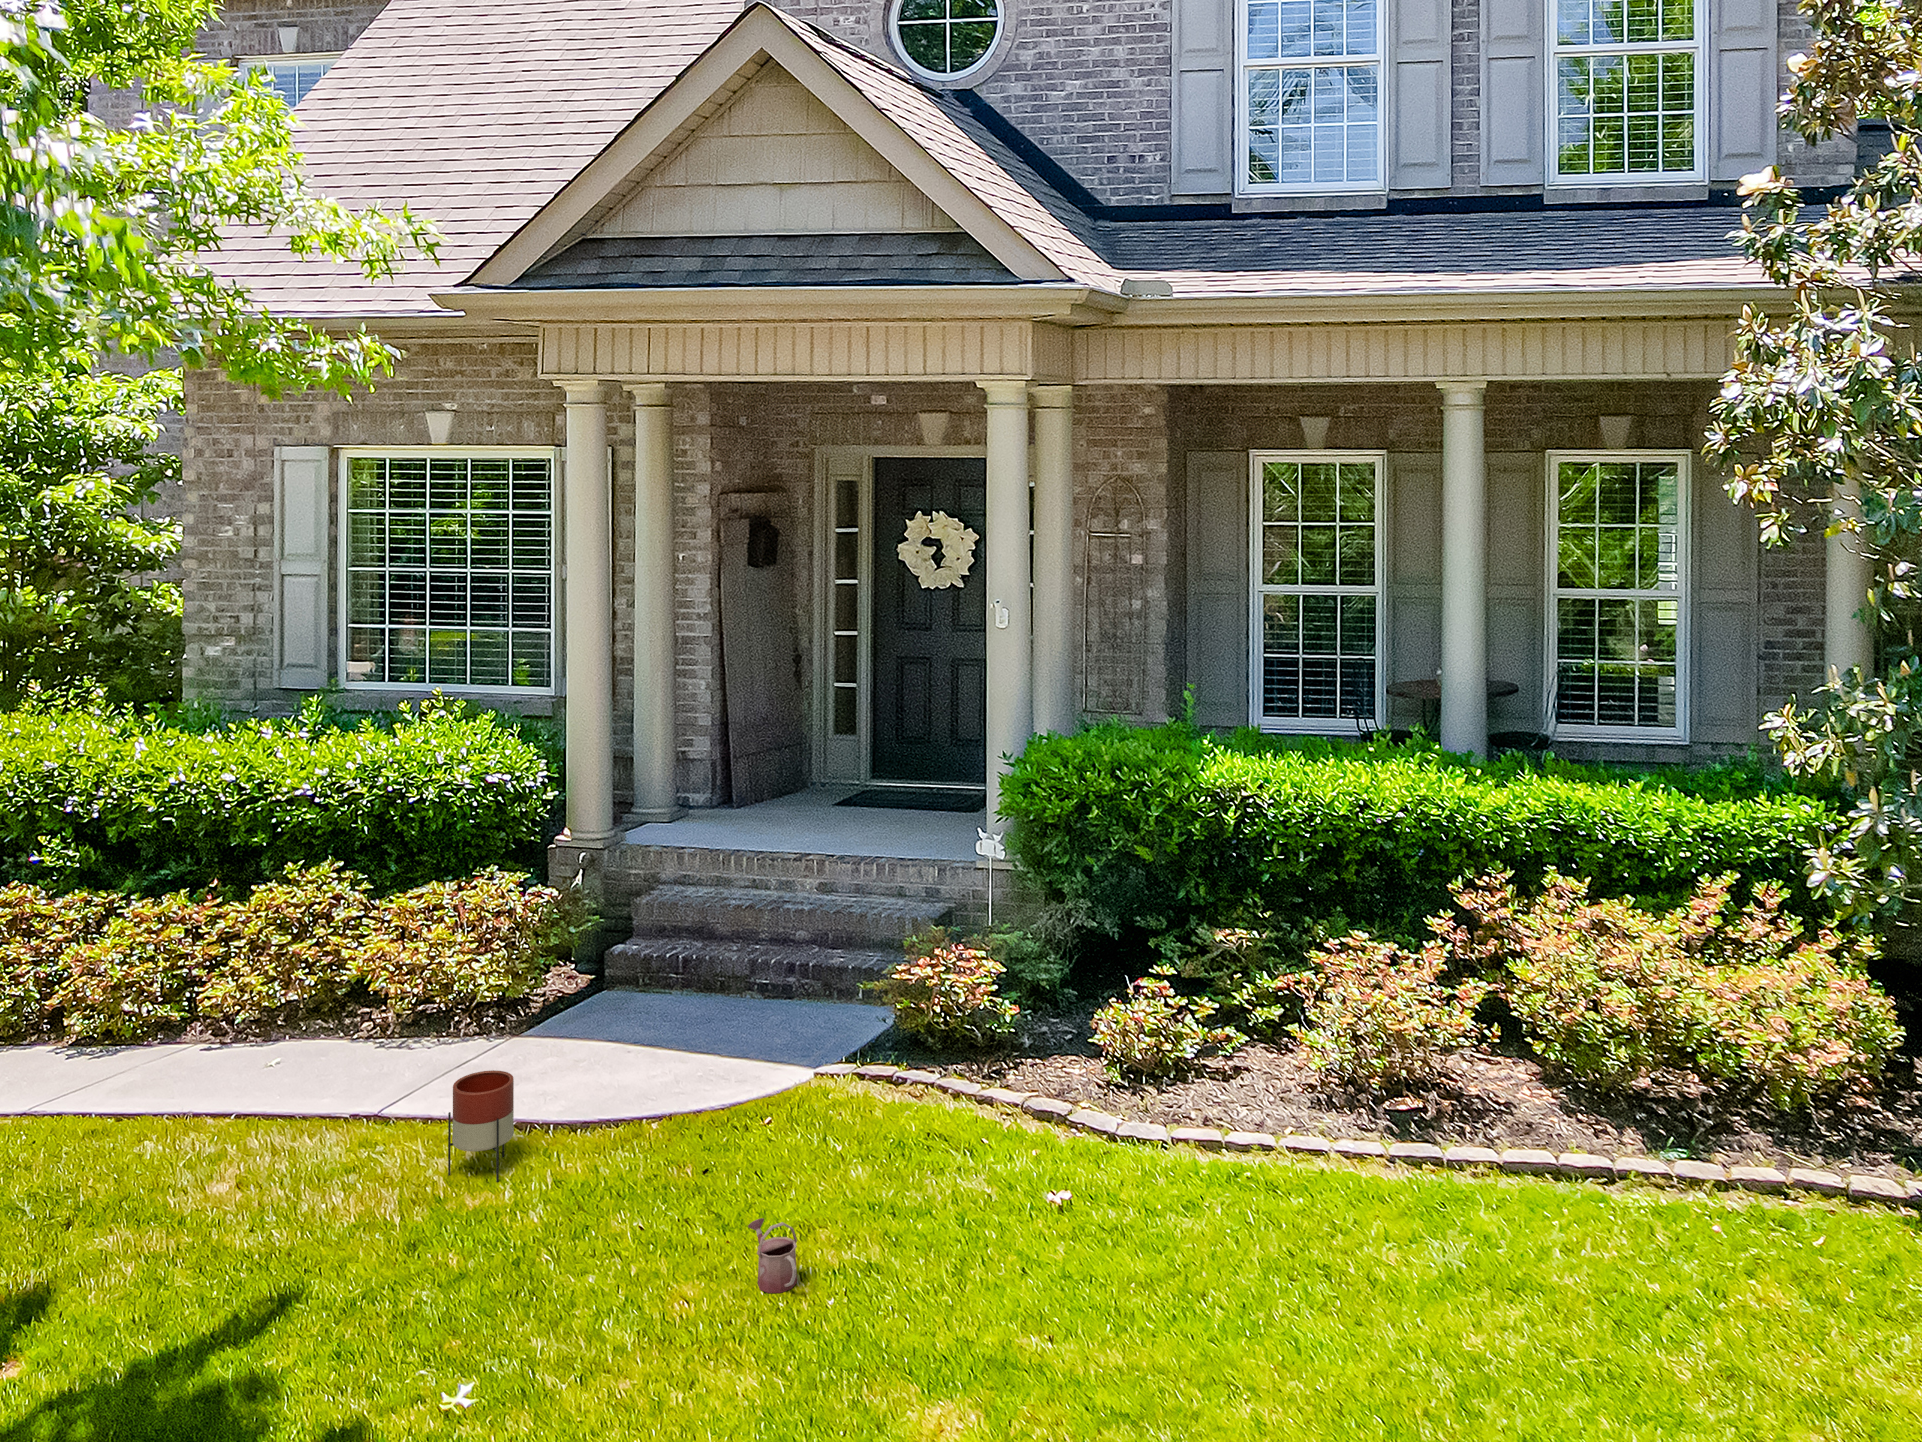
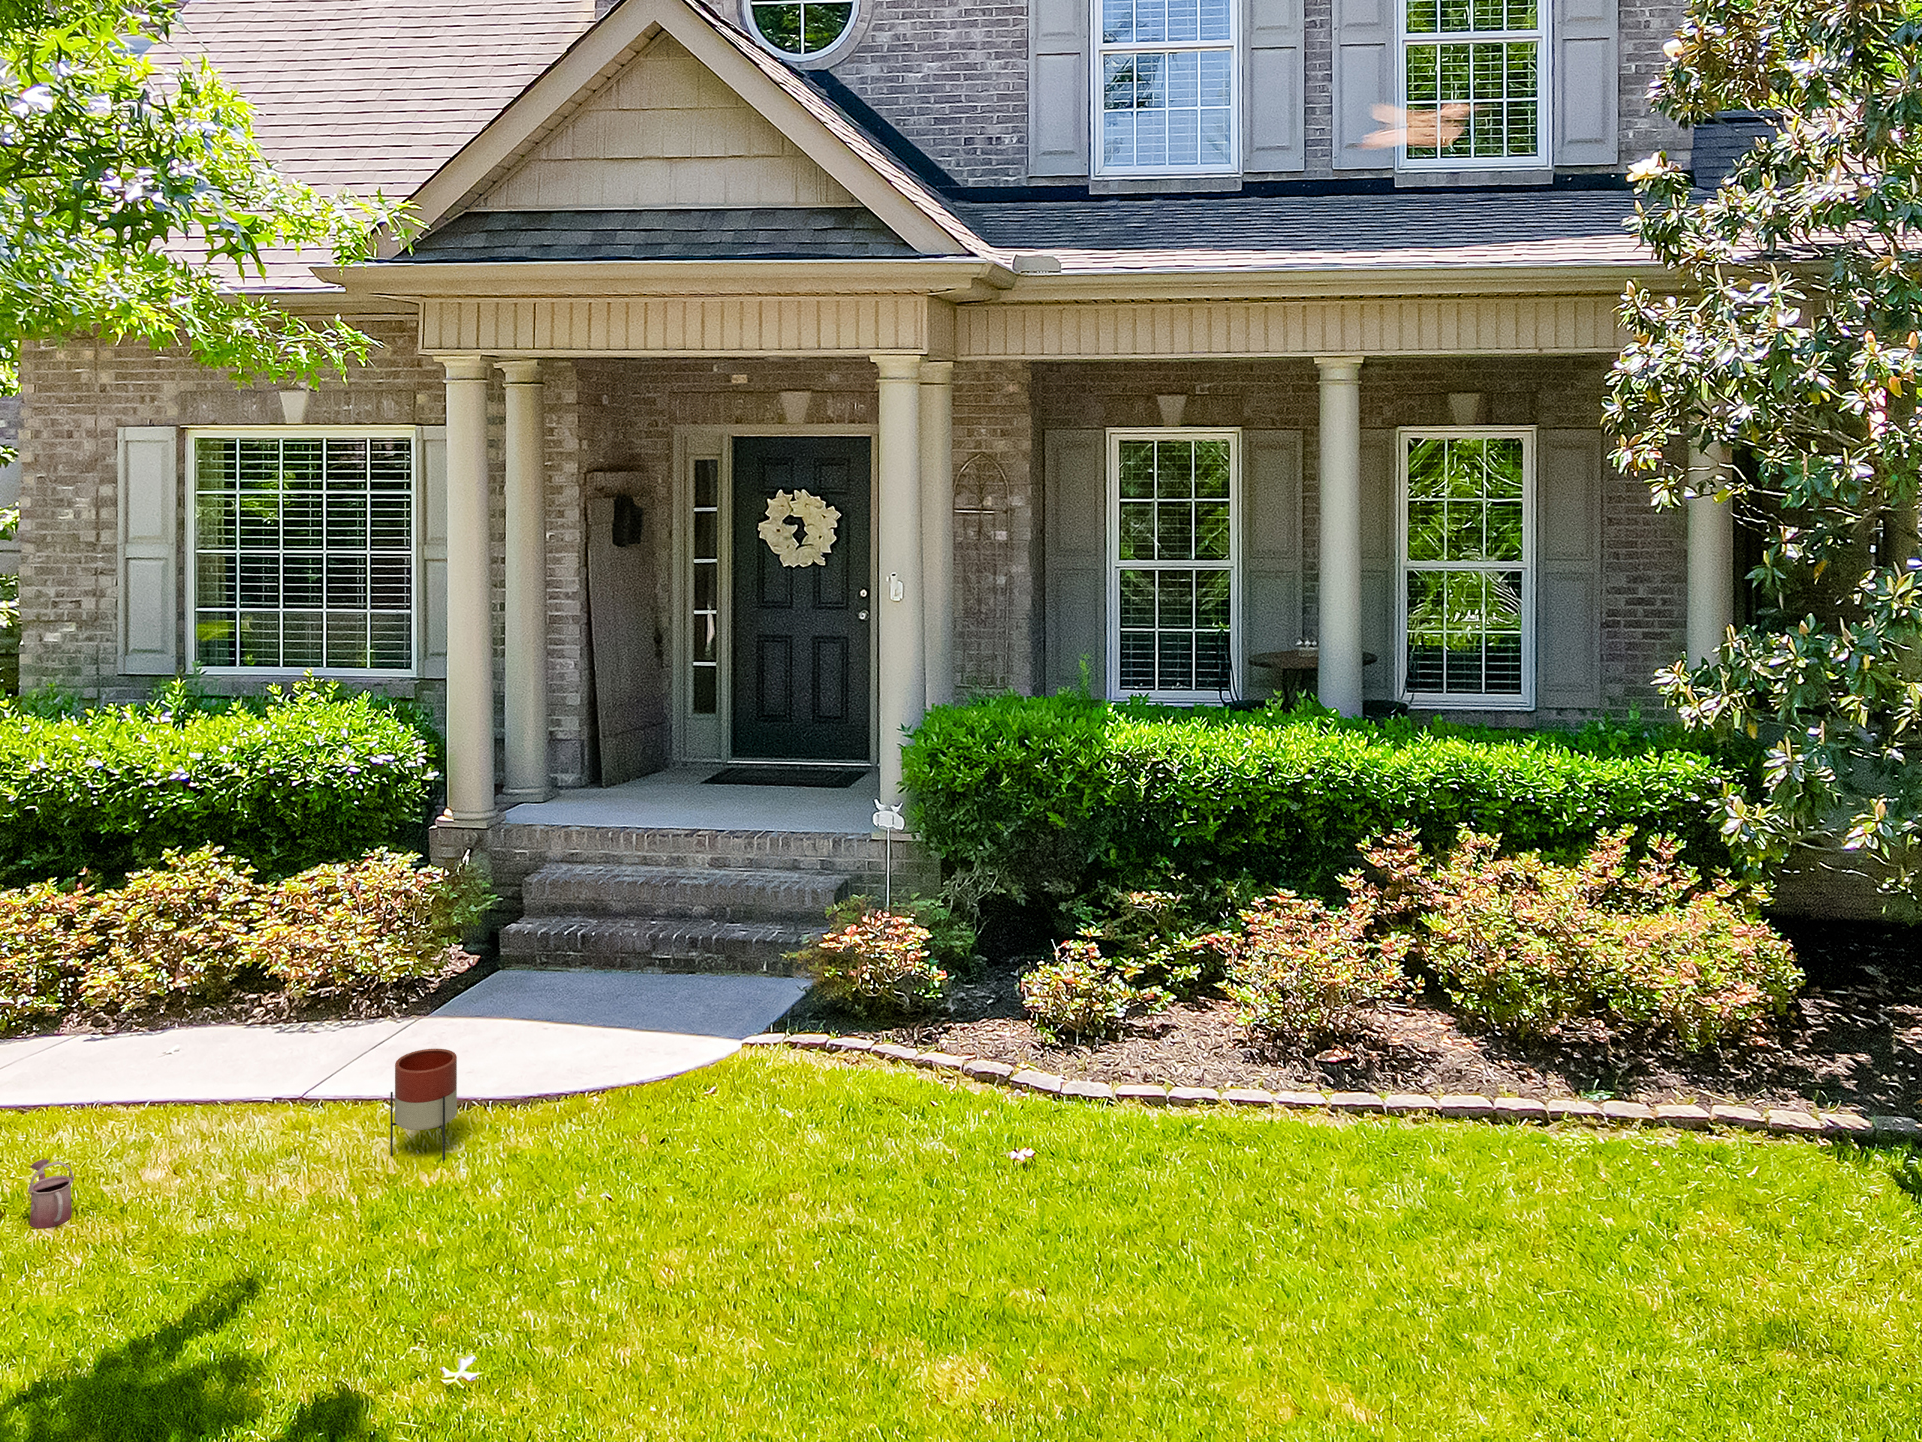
watering can: present [748,1218,797,1293] -> present [28,1159,74,1228]

